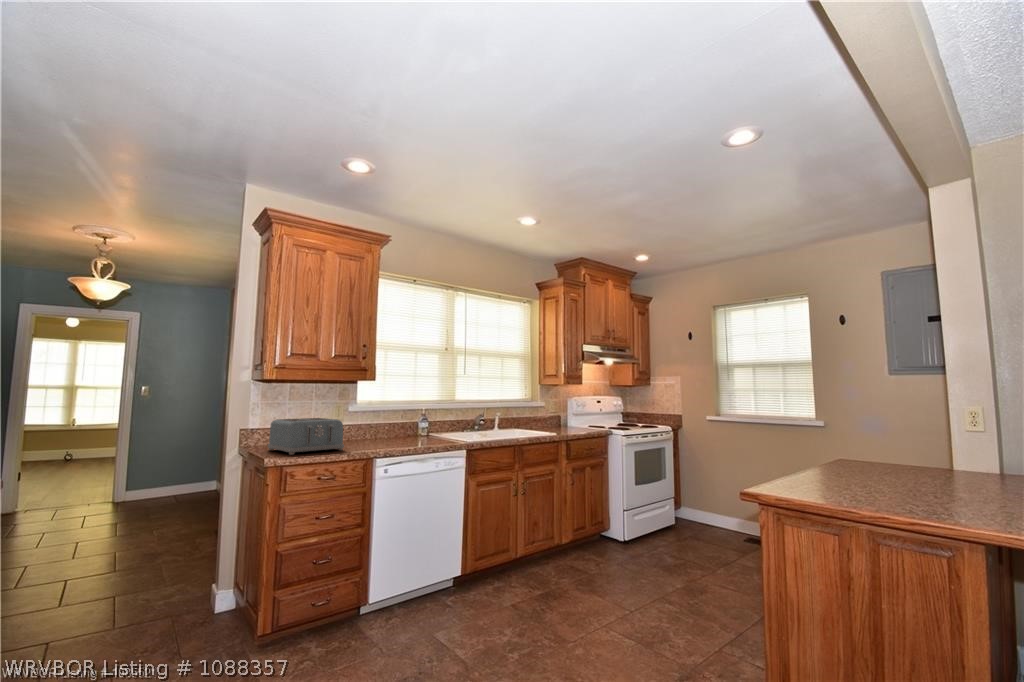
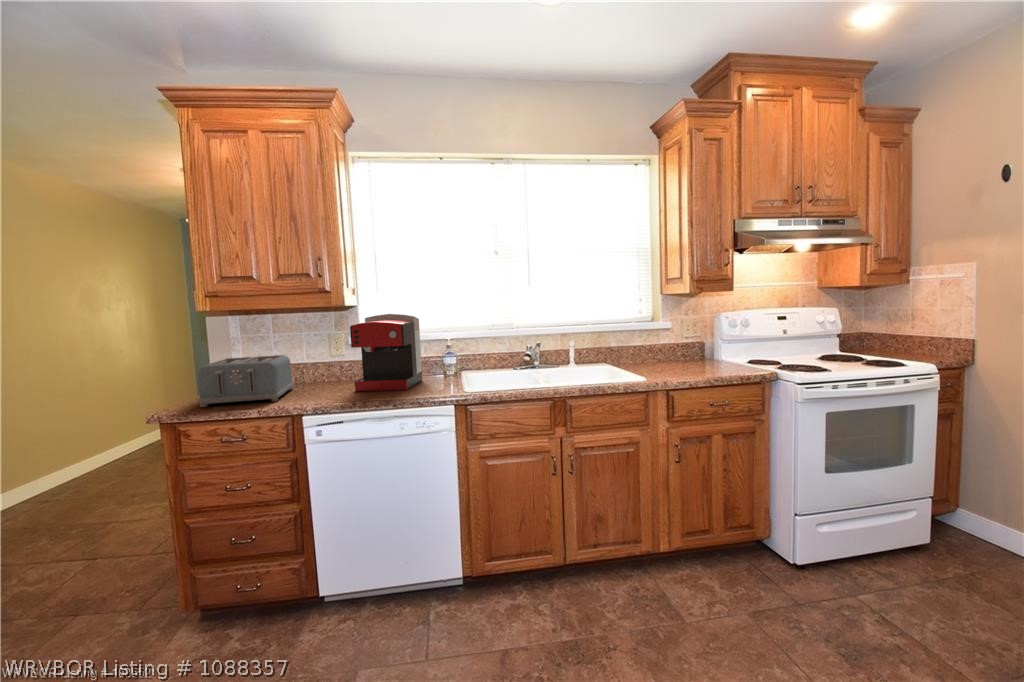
coffee maker: none [373,389,422,445] -> present [350,314,422,391]

